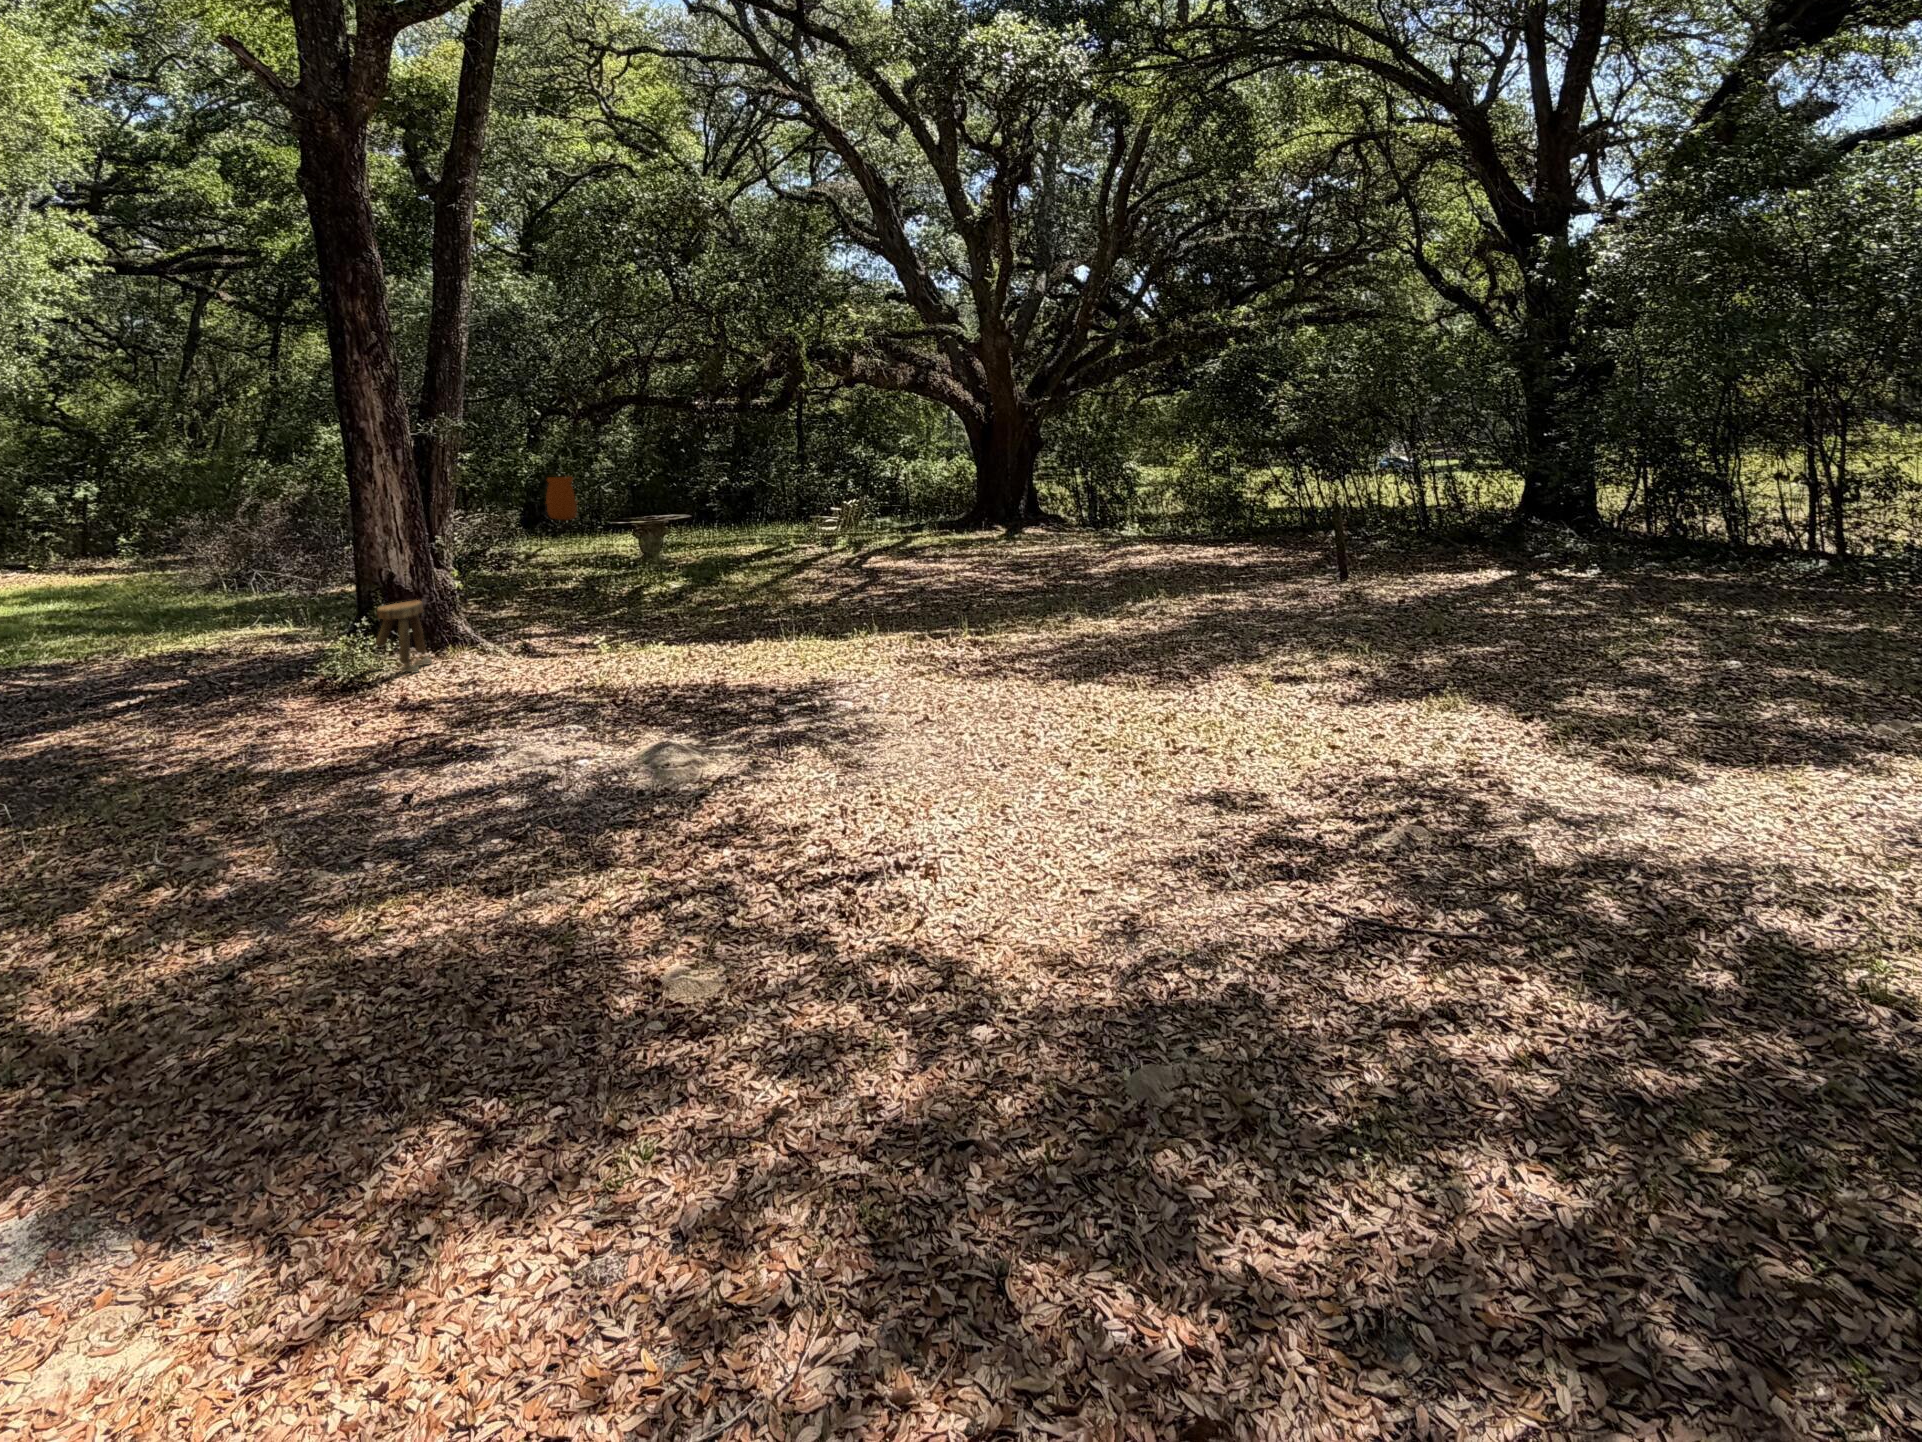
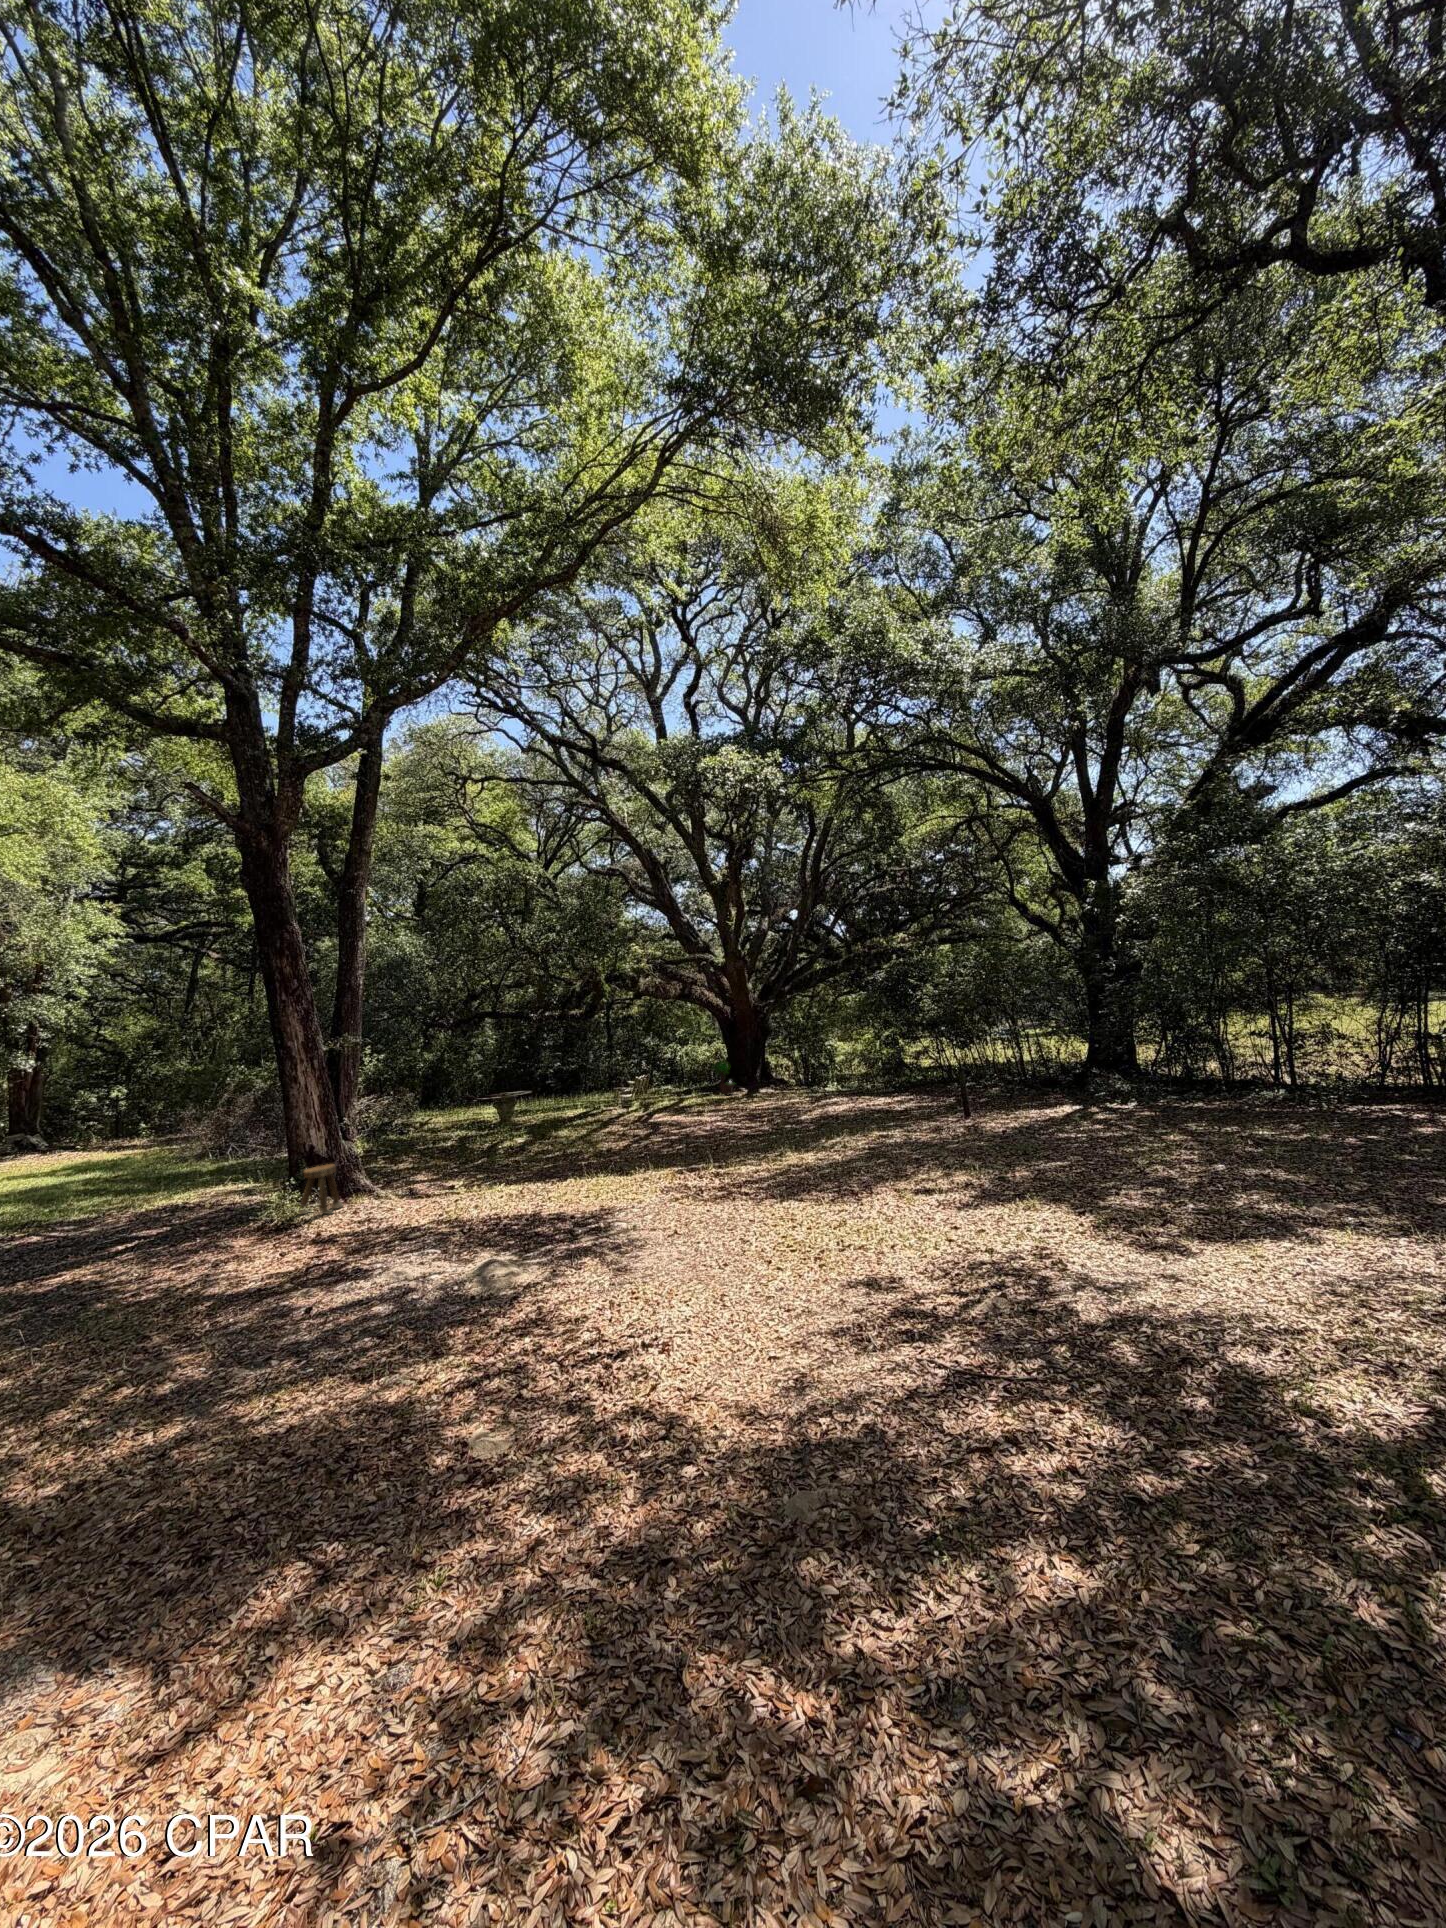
lounge chair: present [546,476,578,531] -> none [435,1067,460,1107]
potted tree: none [955,478,992,534] -> present [713,1060,735,1095]

